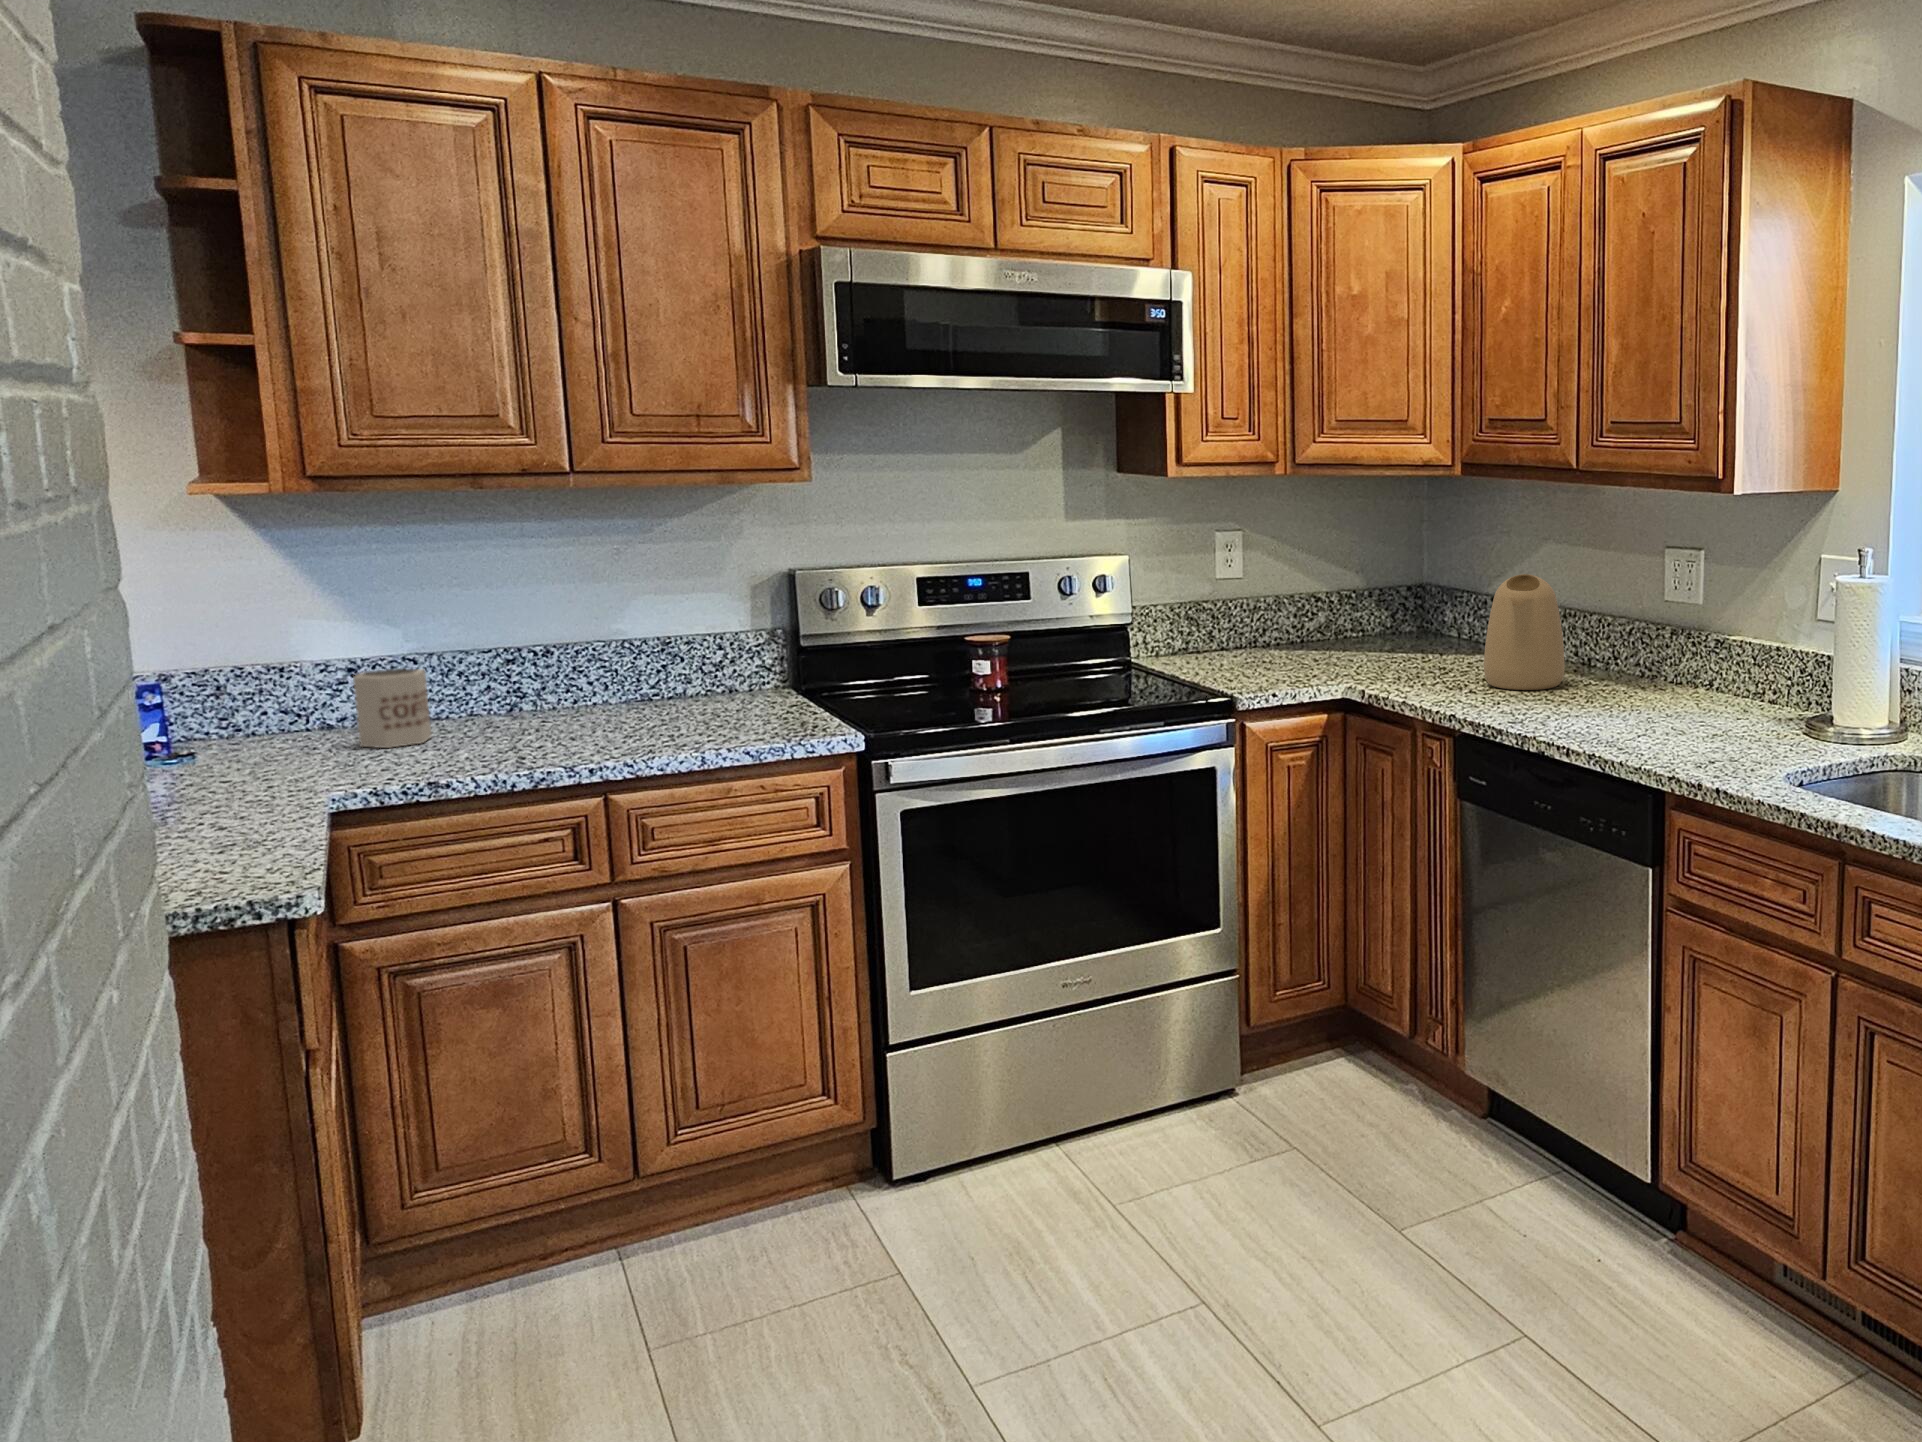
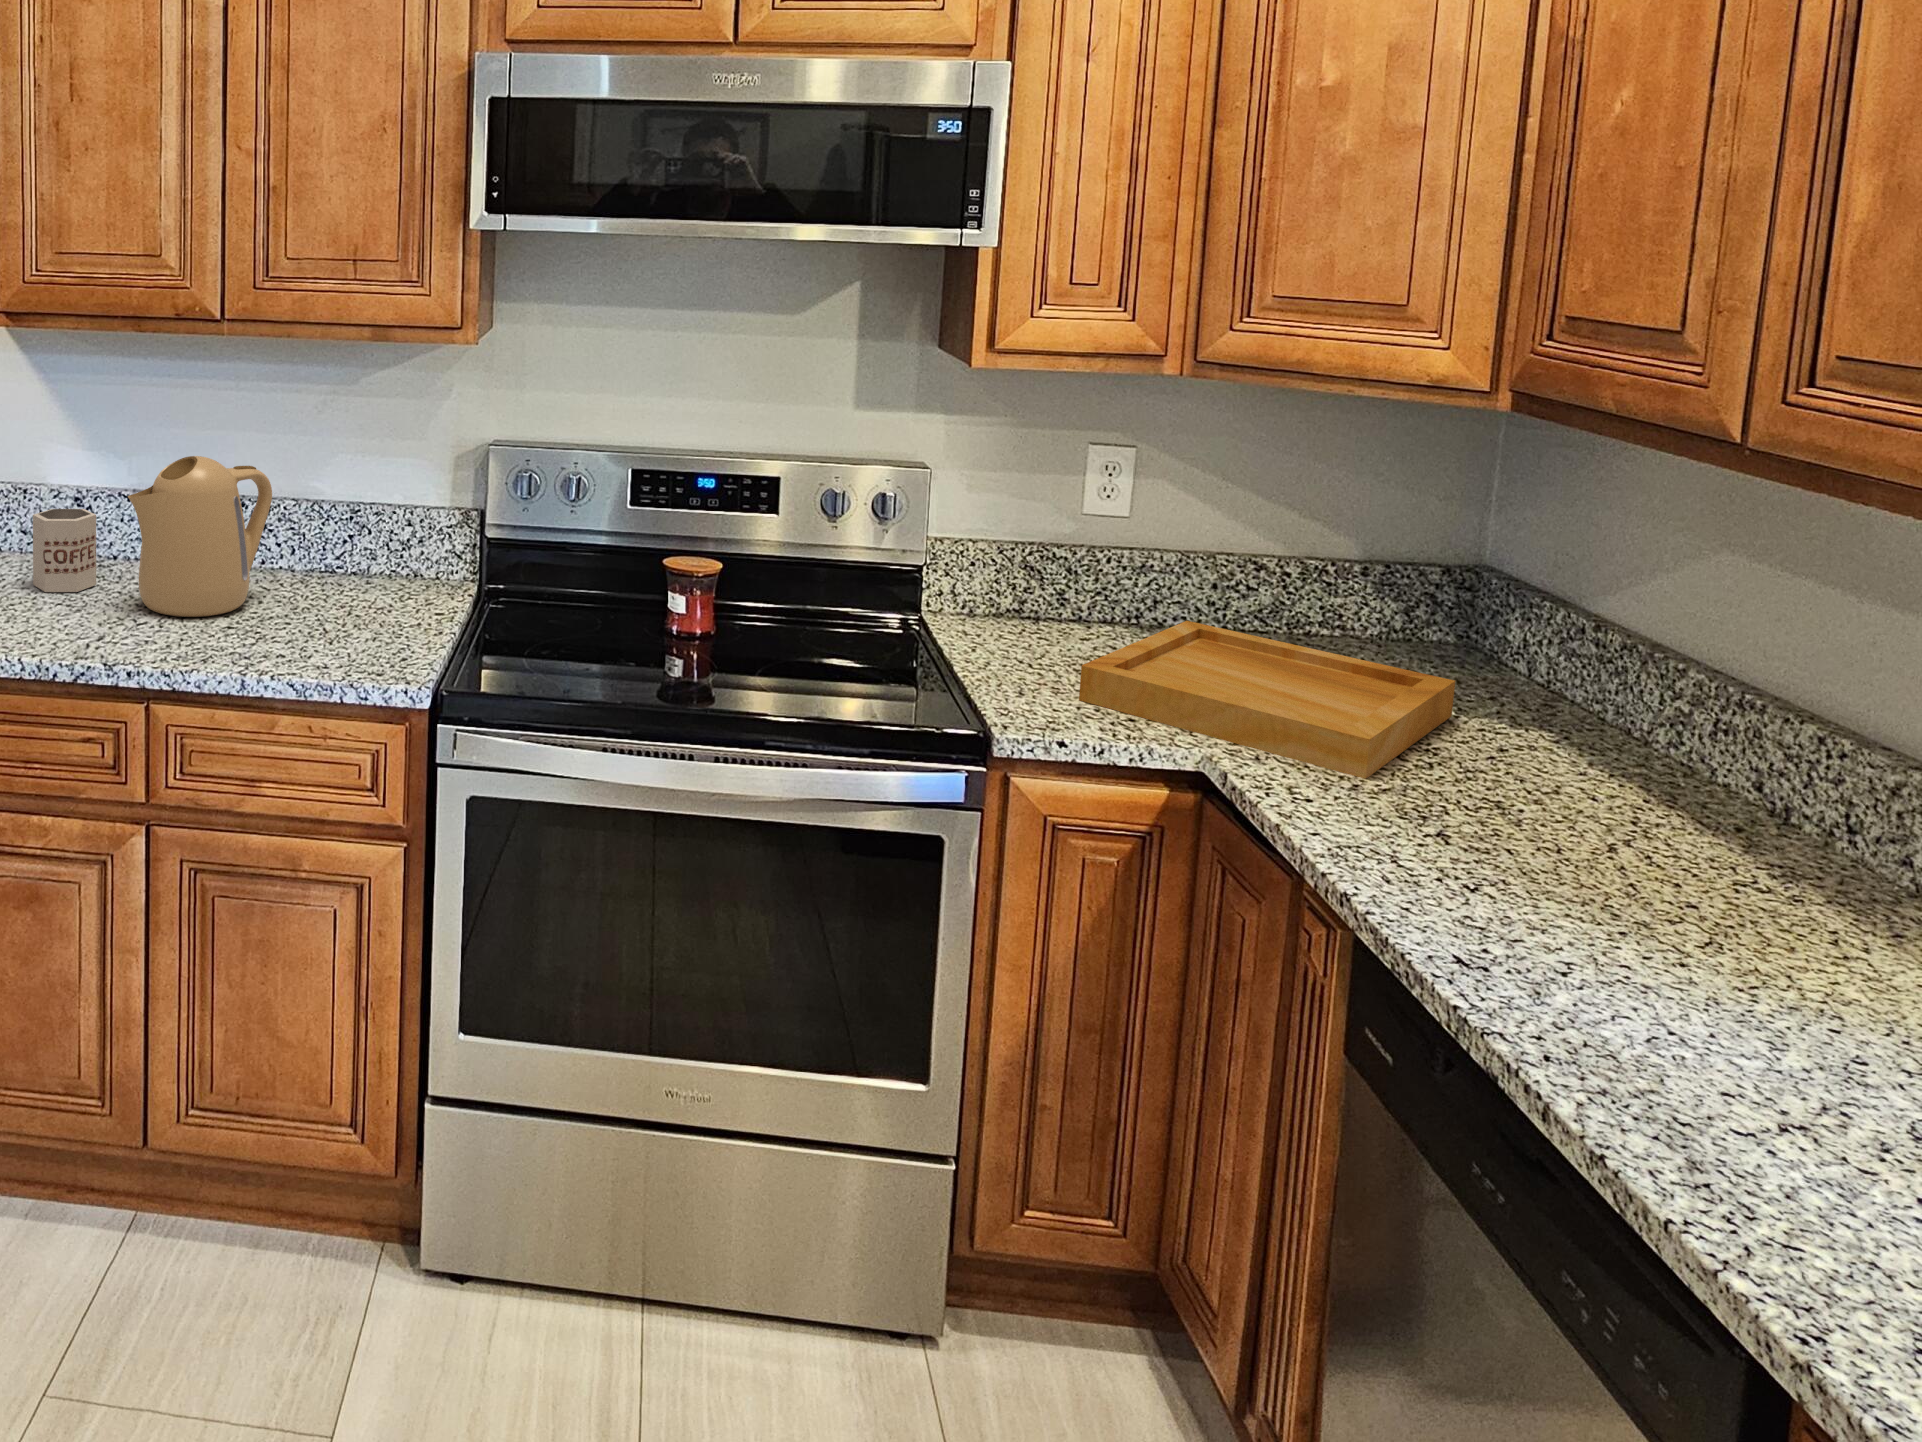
kettle: present [1484,574,1565,690] -> present [128,456,272,617]
tray: none [1263,633,1437,682] -> present [1079,621,1455,779]

